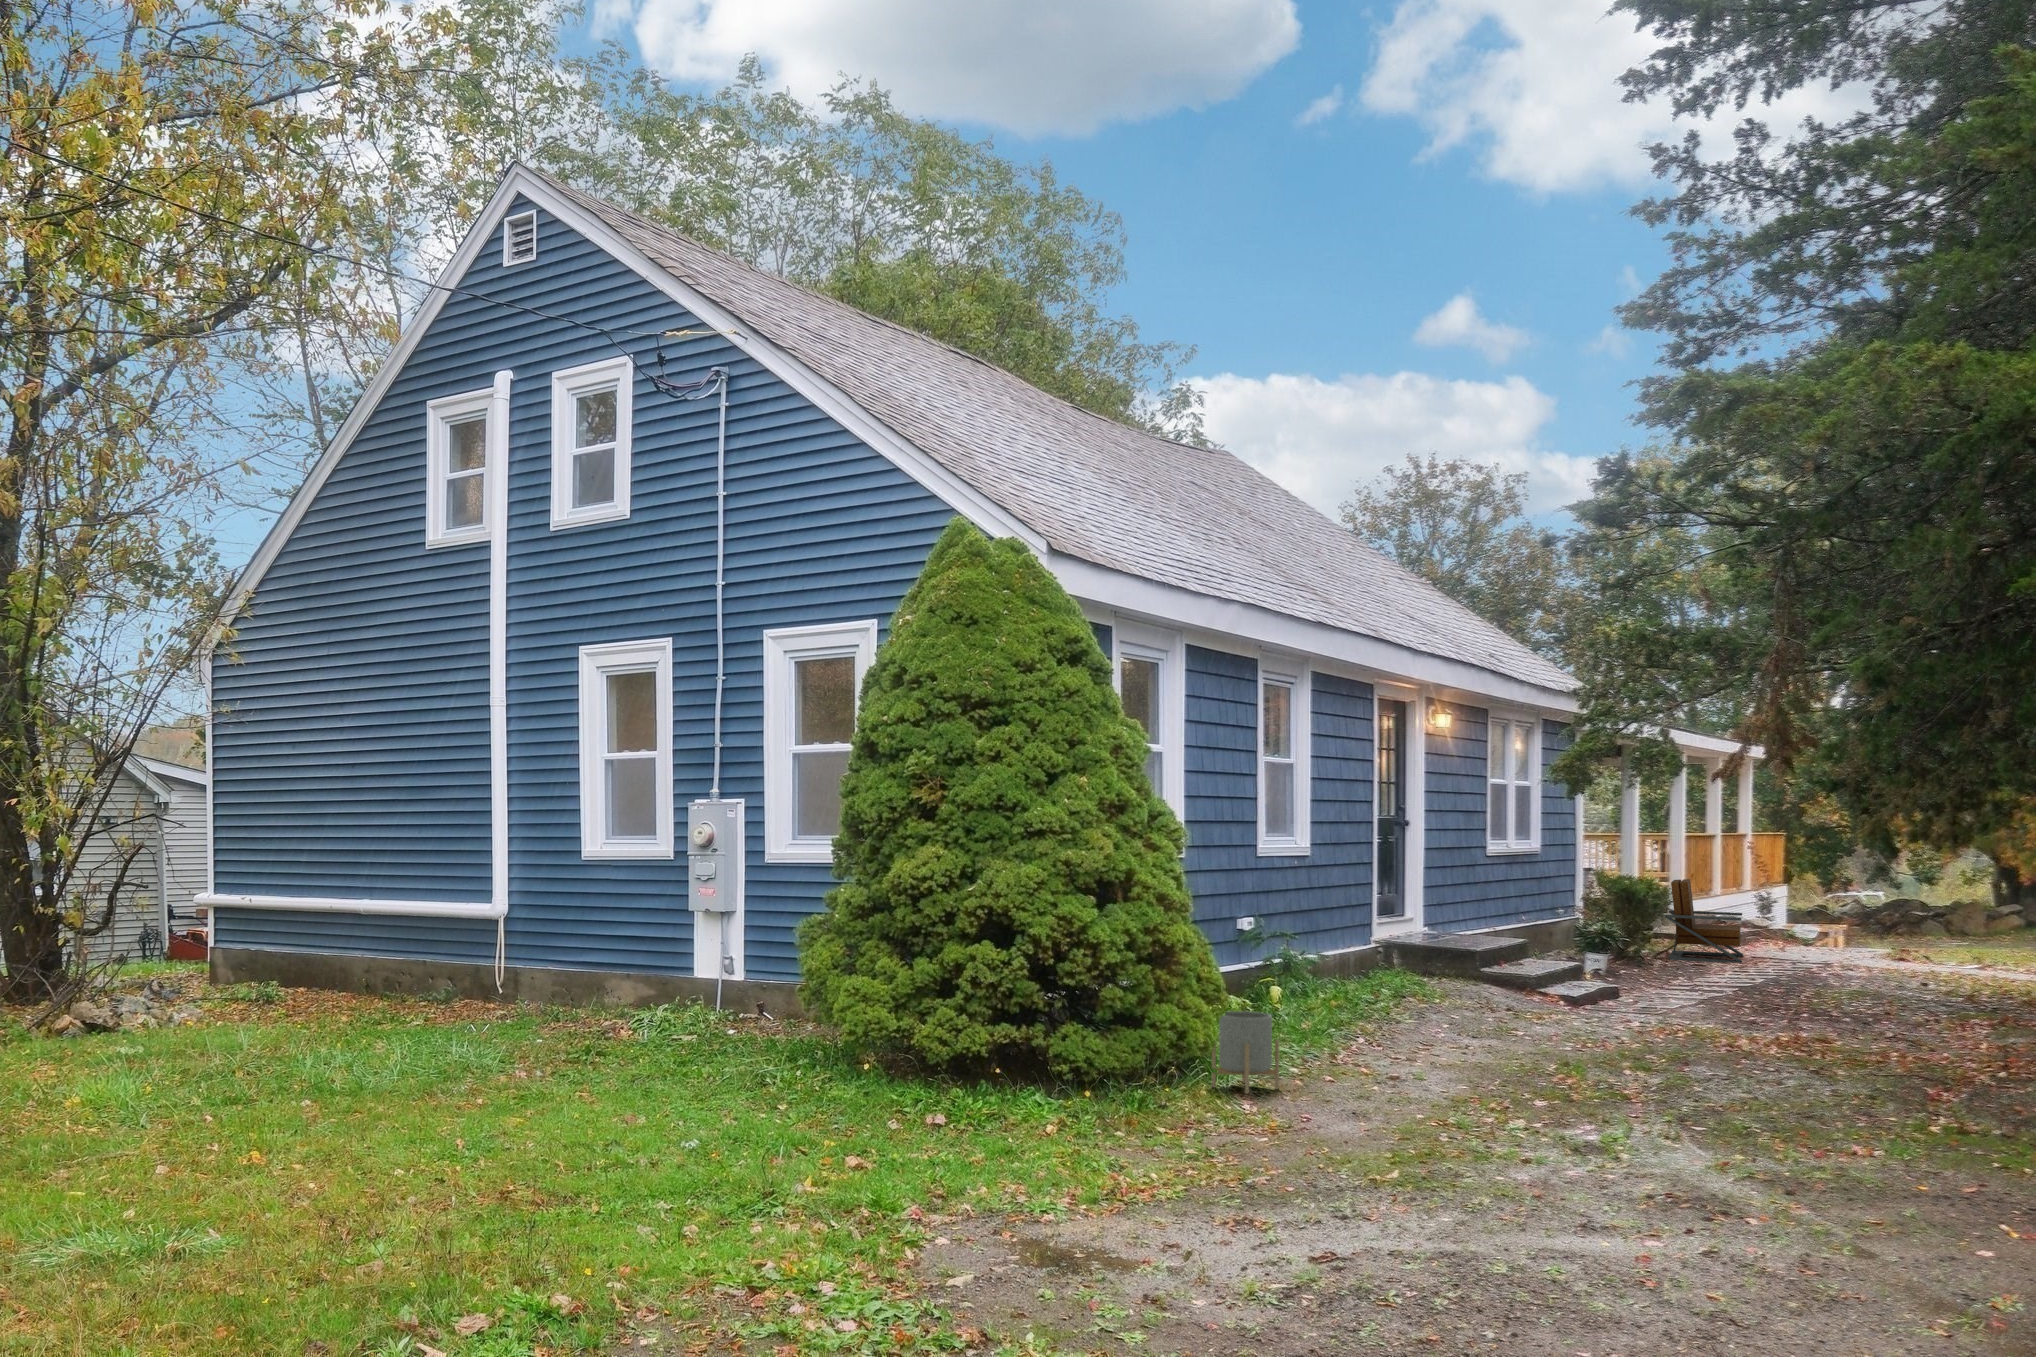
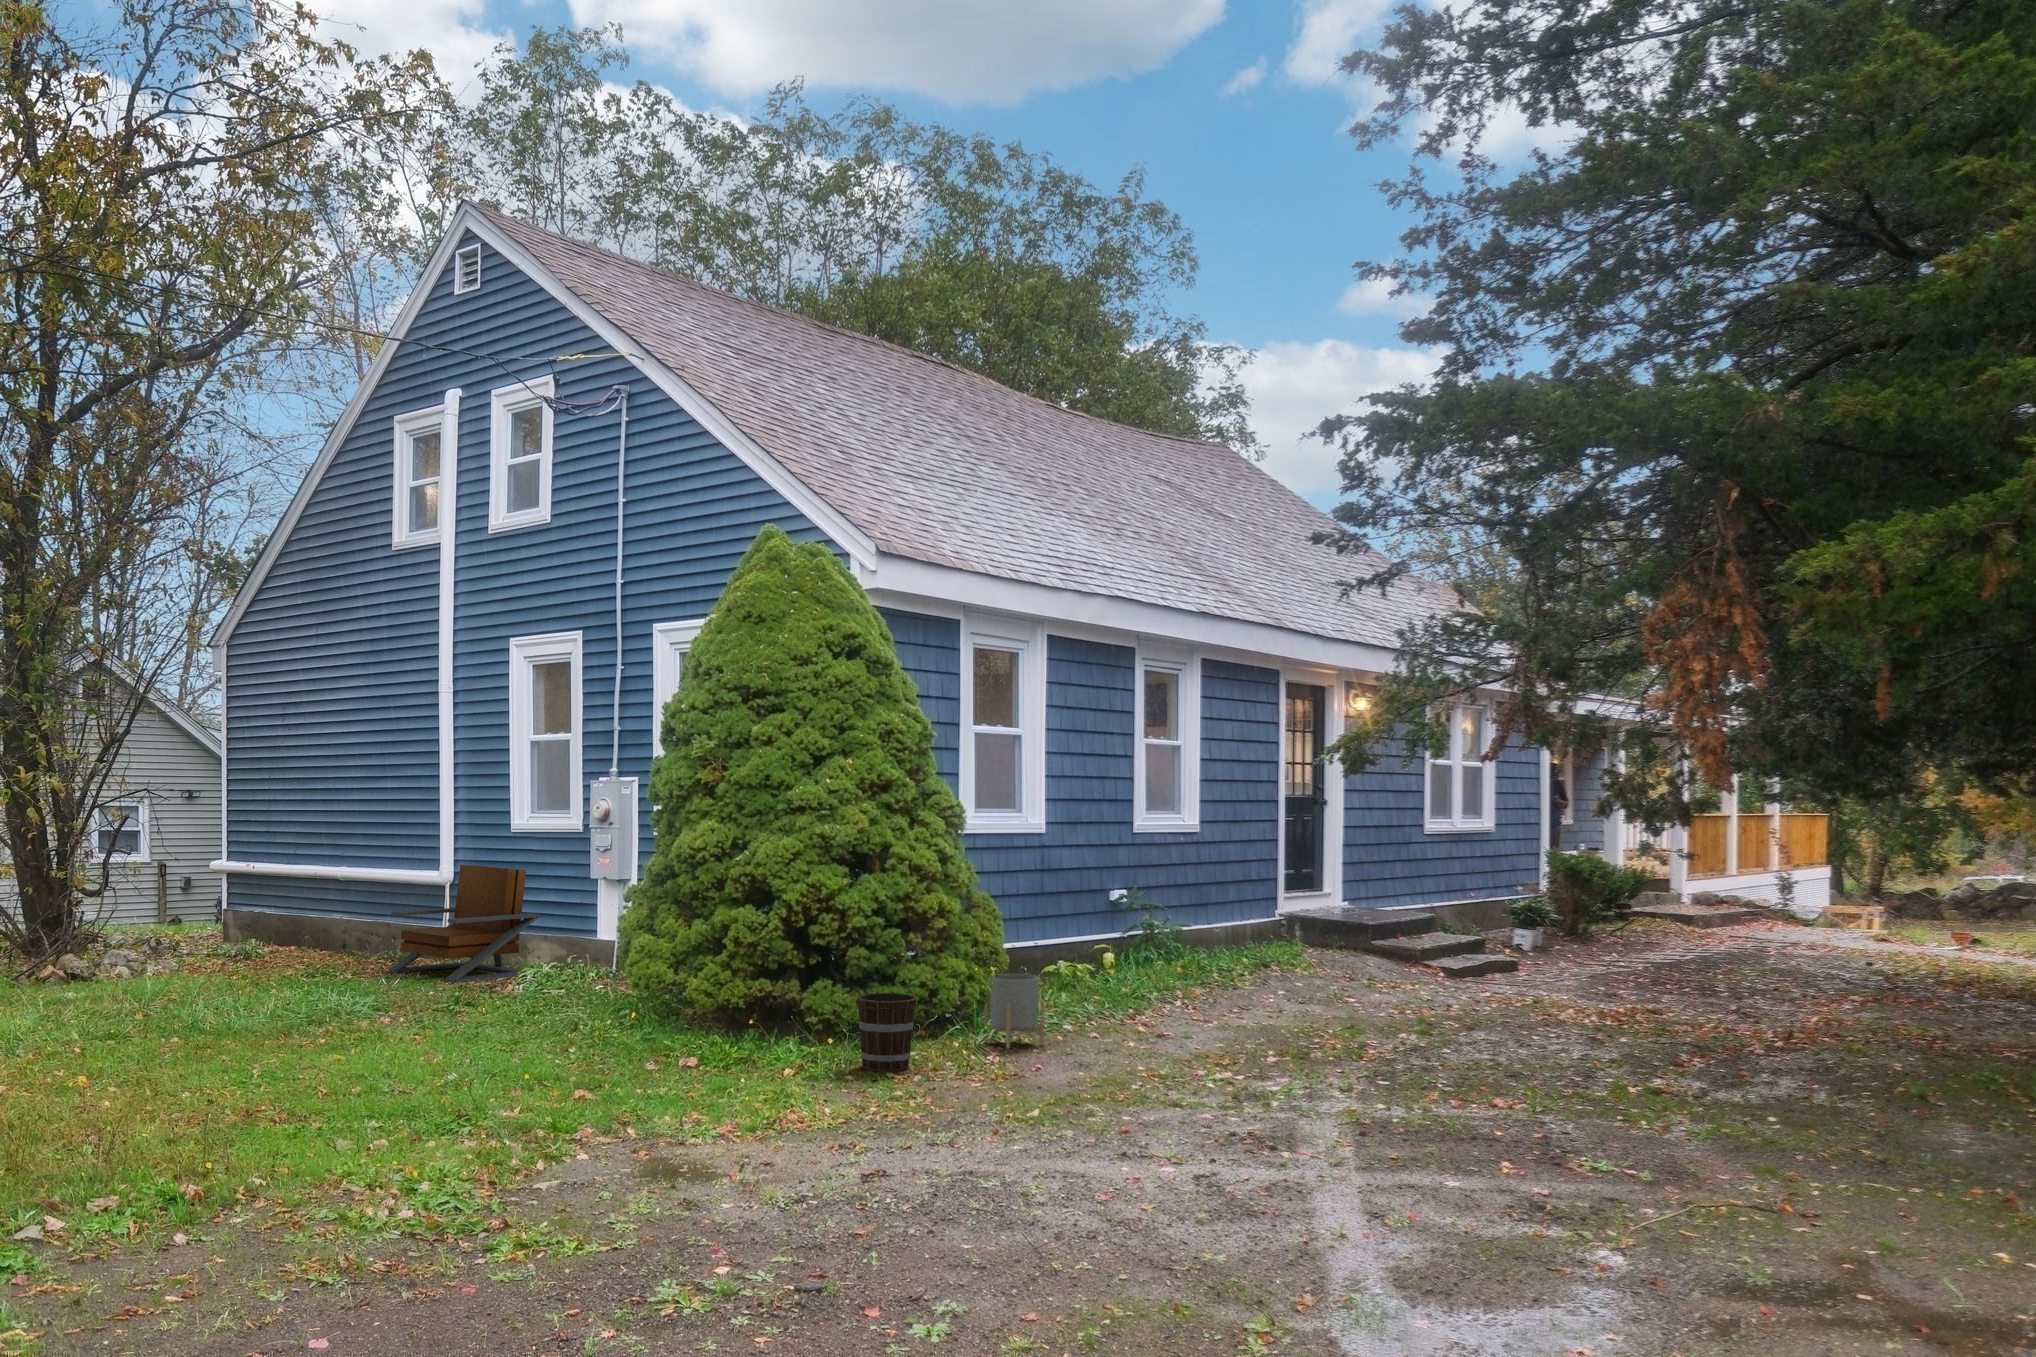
lounge chair: present [1665,879,1743,963] -> present [389,865,540,983]
bucket: none [1116,1036,1185,1124] -> present [857,993,917,1072]

